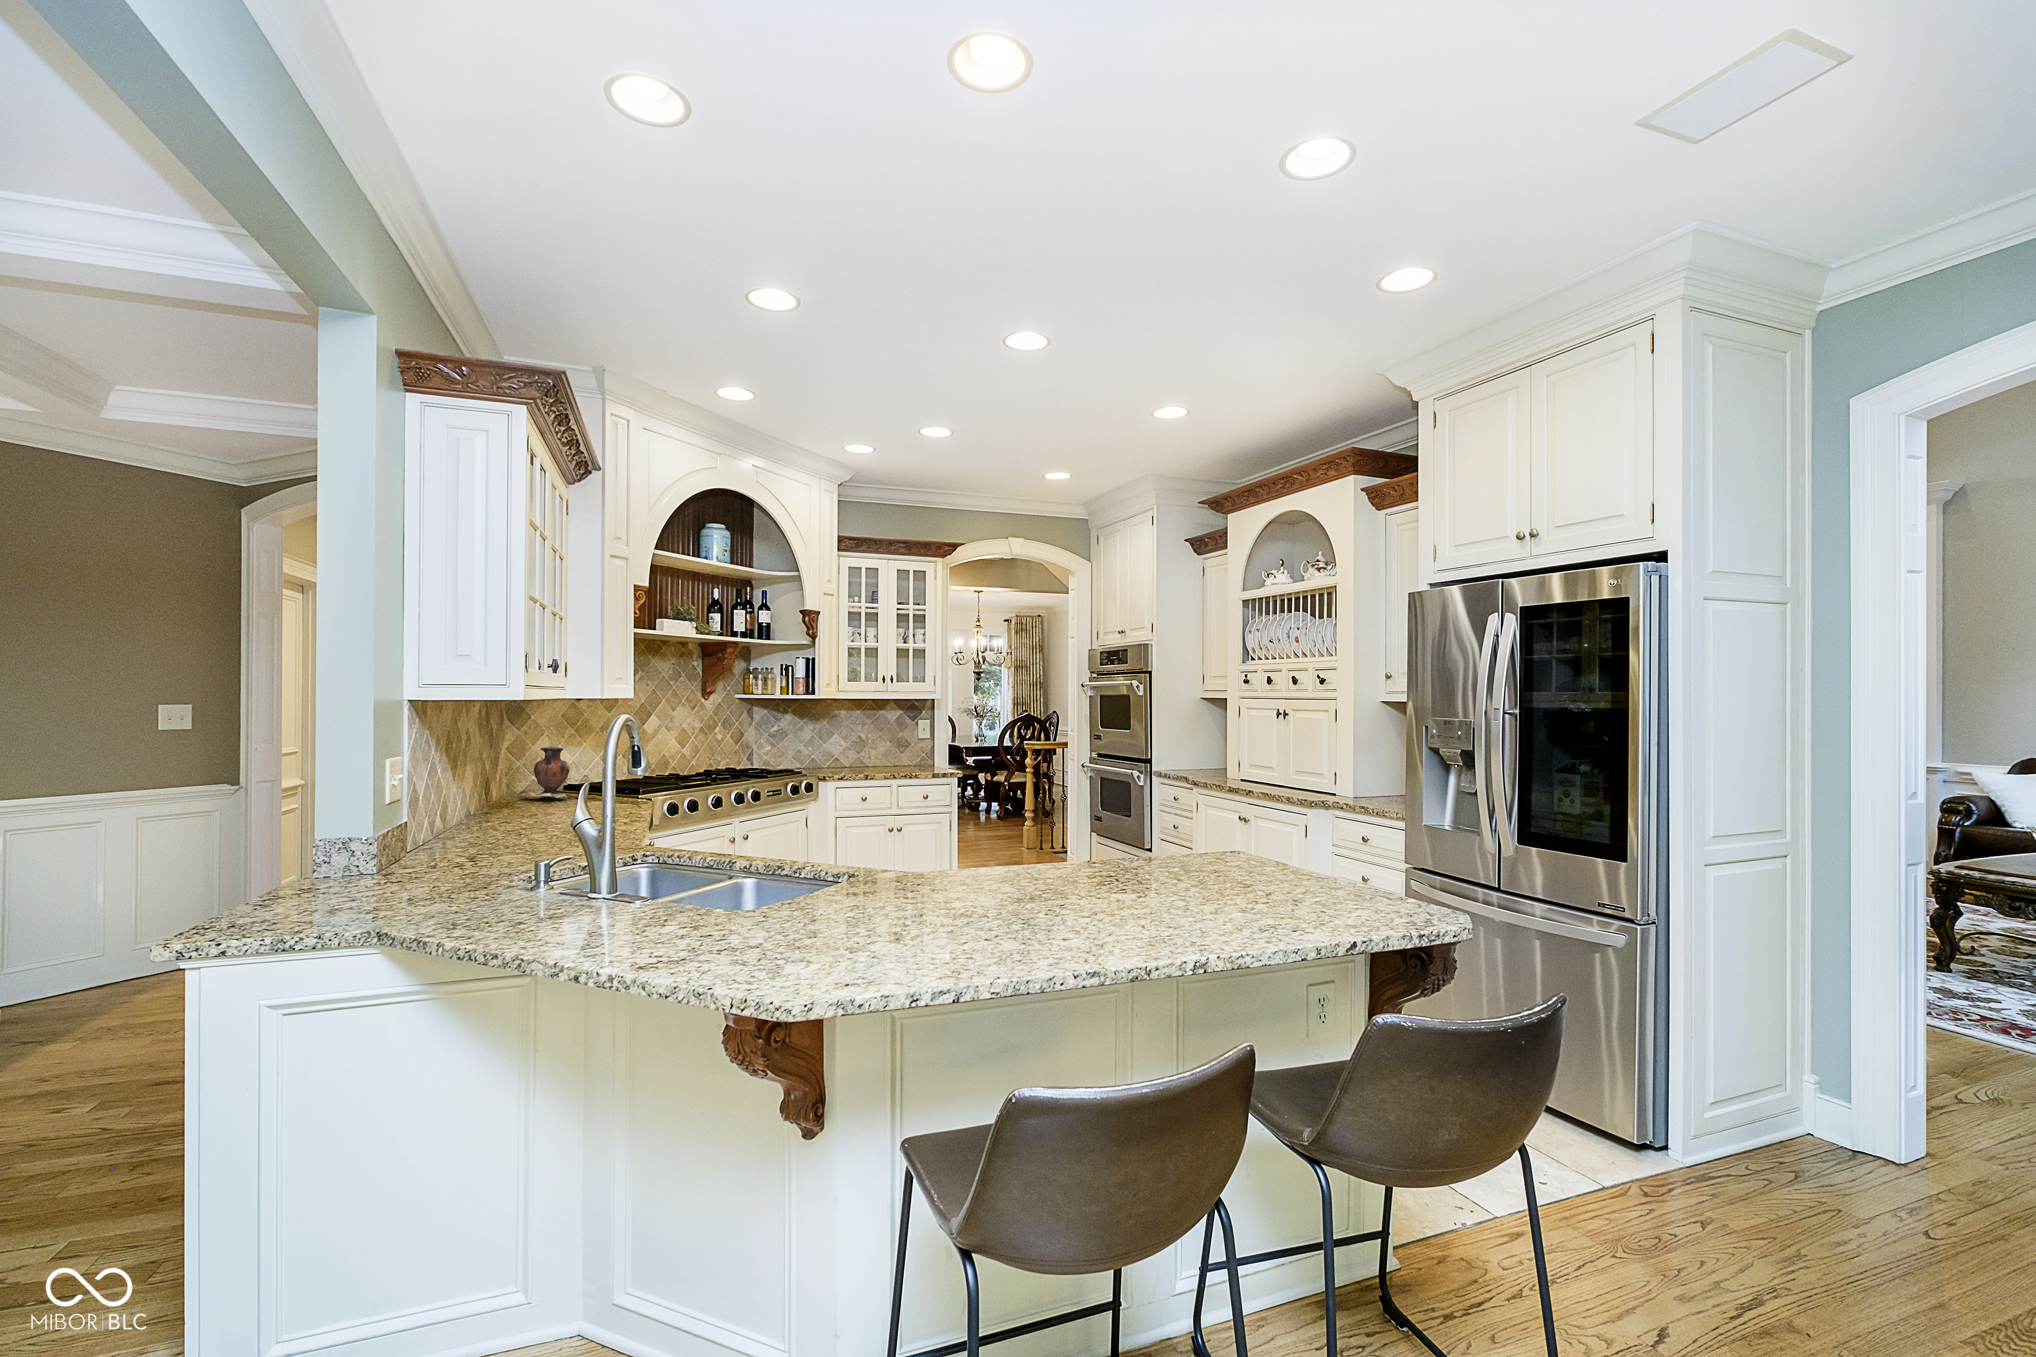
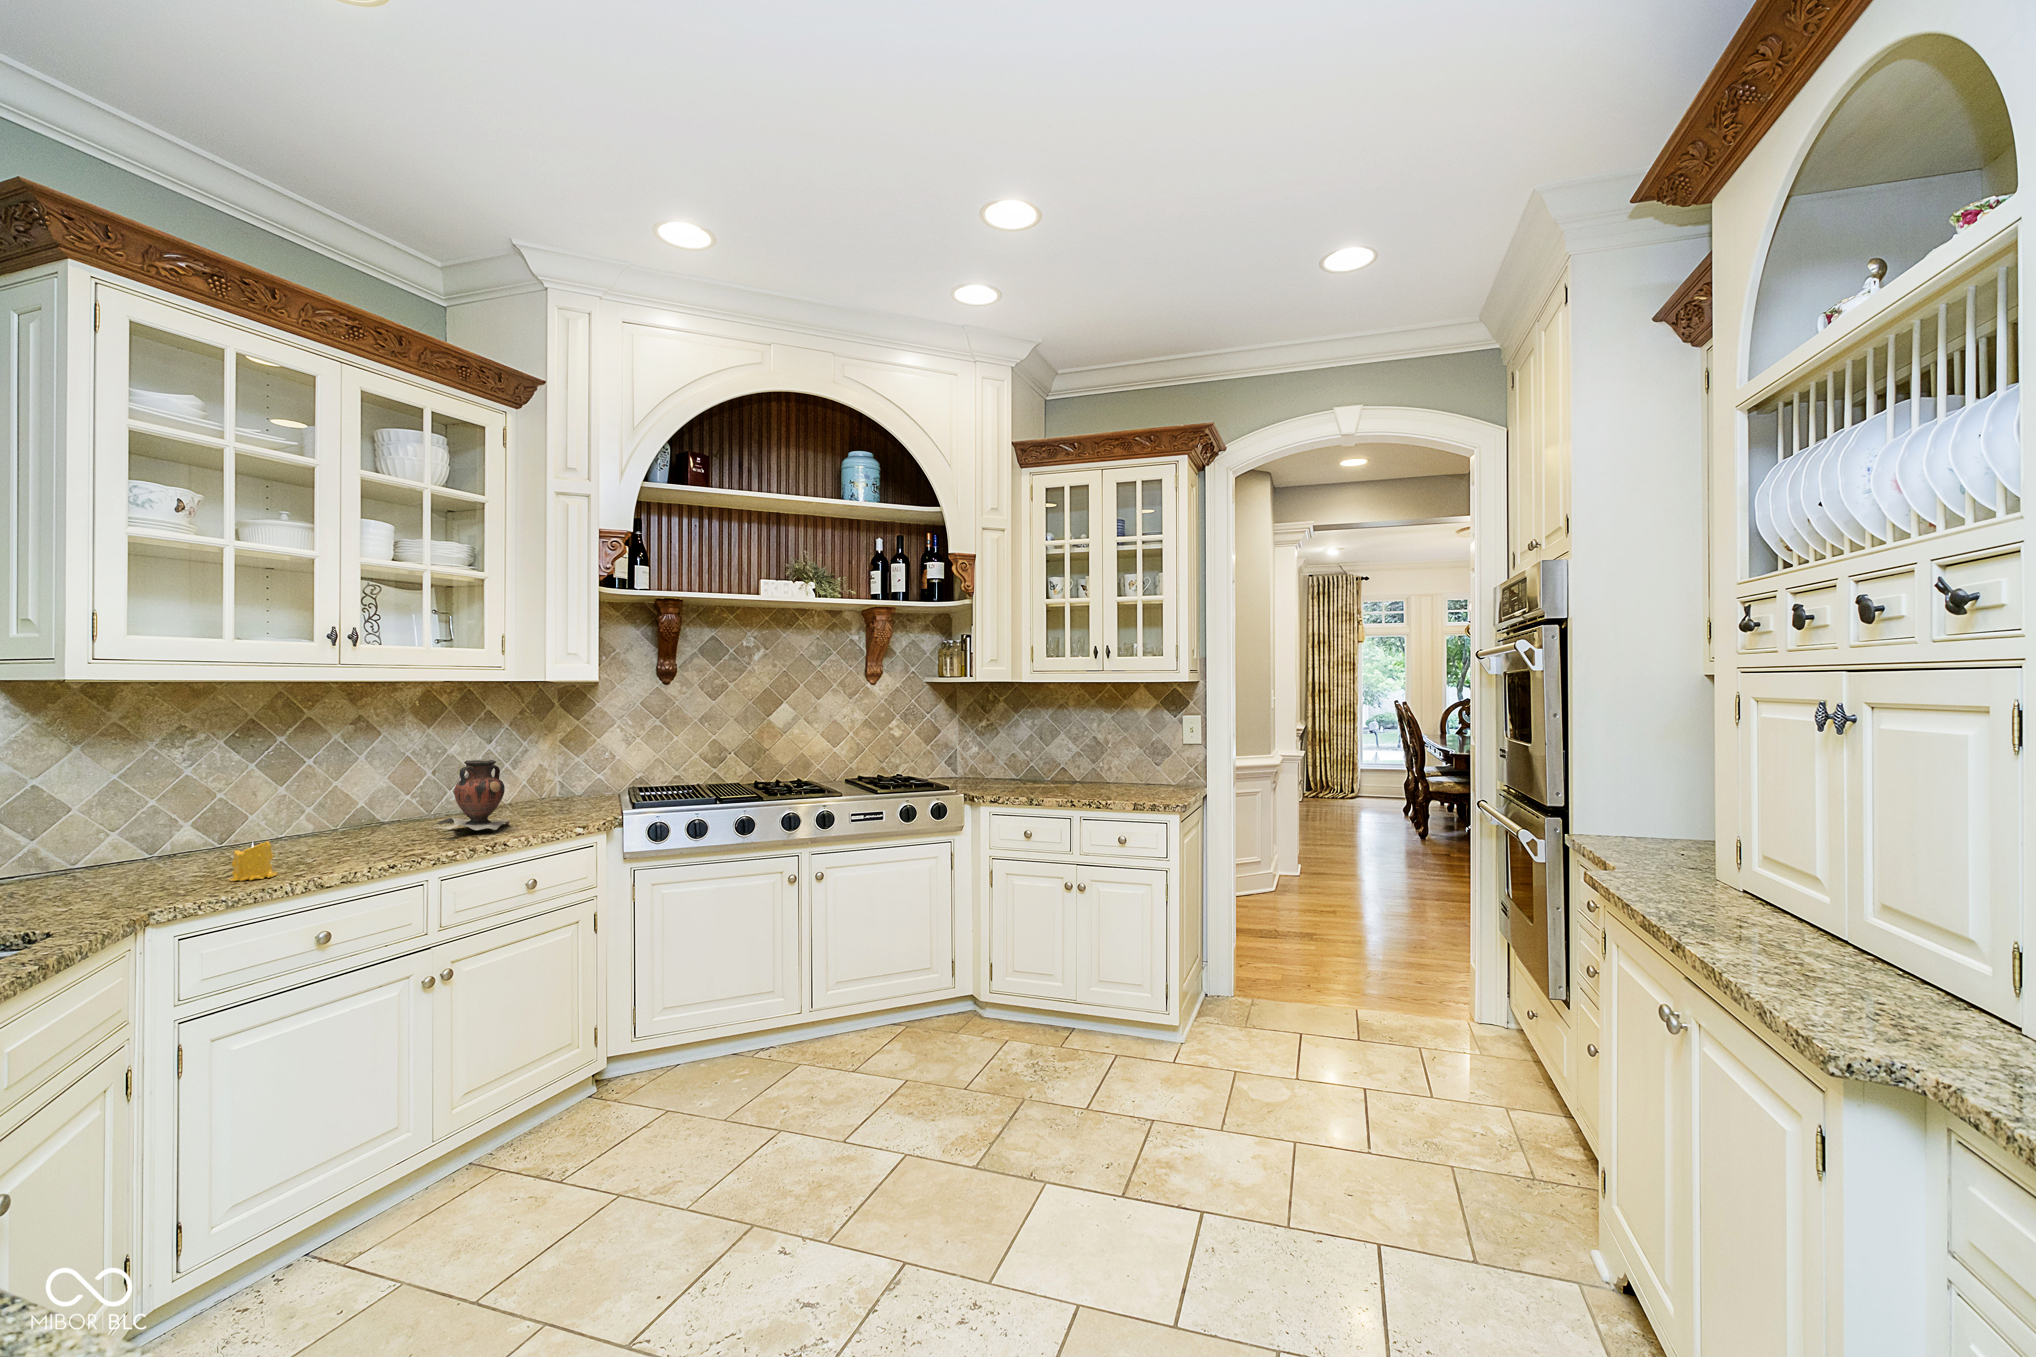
candle: none [493,796,527,822] -> present [229,841,277,881]

